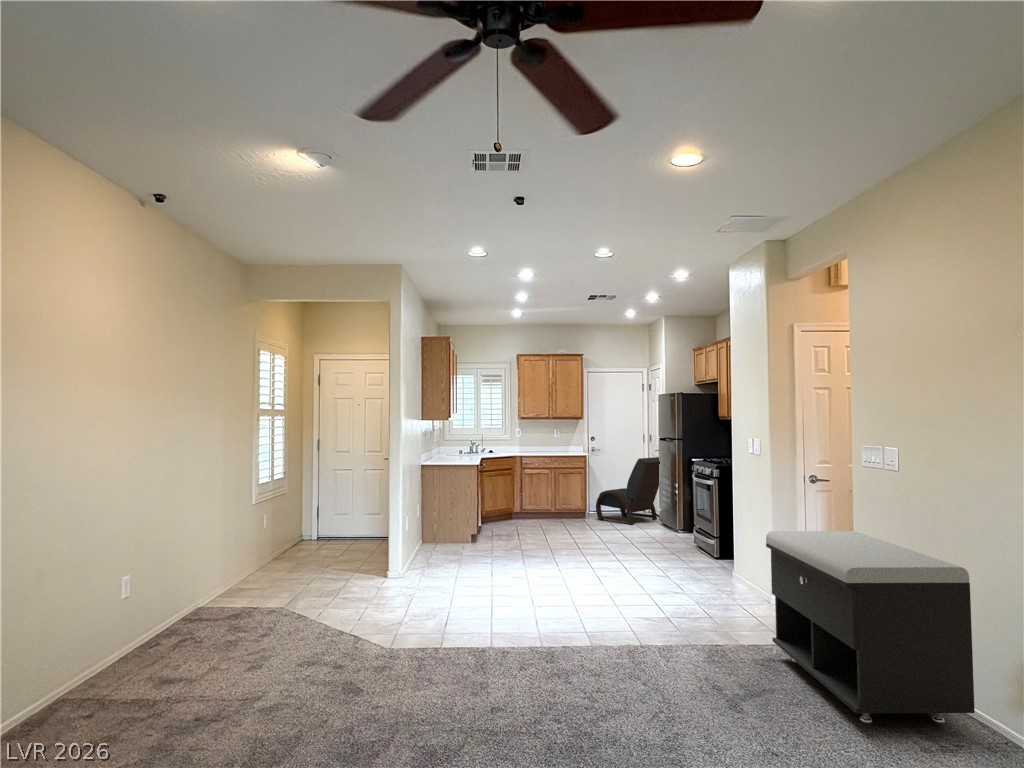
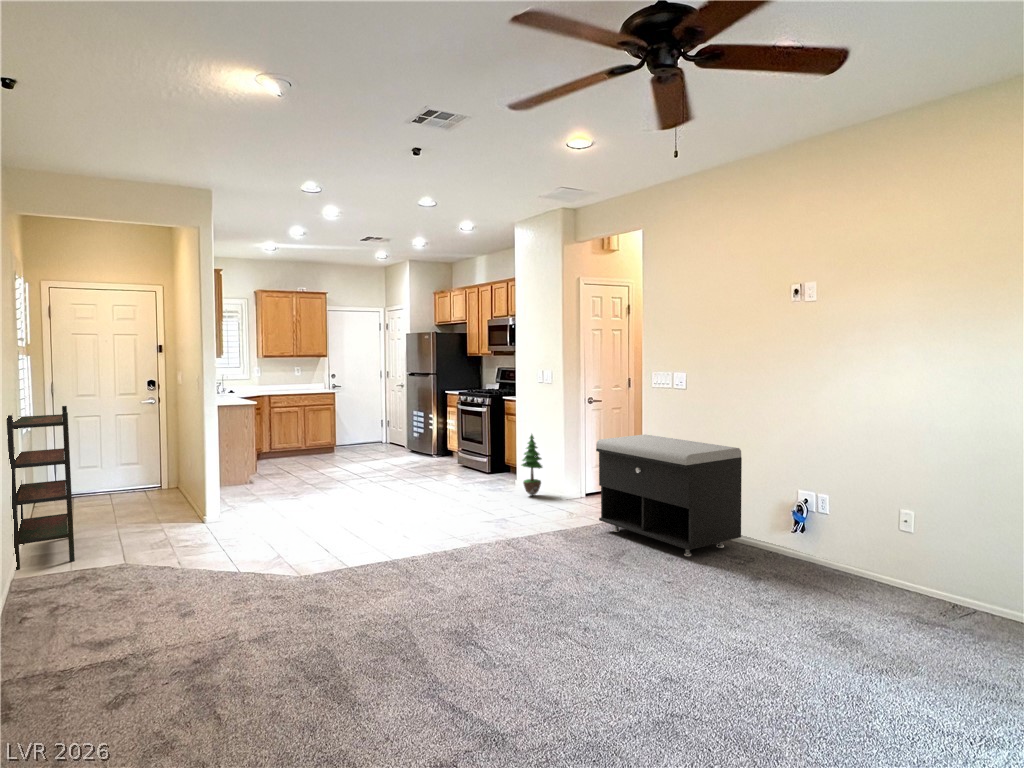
bookshelf: none [232,457,301,590] -> present [7,406,75,570]
lounge chair: present [596,457,660,525] -> none [347,391,414,455]
potted tree: none [723,515,752,594] -> present [521,435,542,496]

